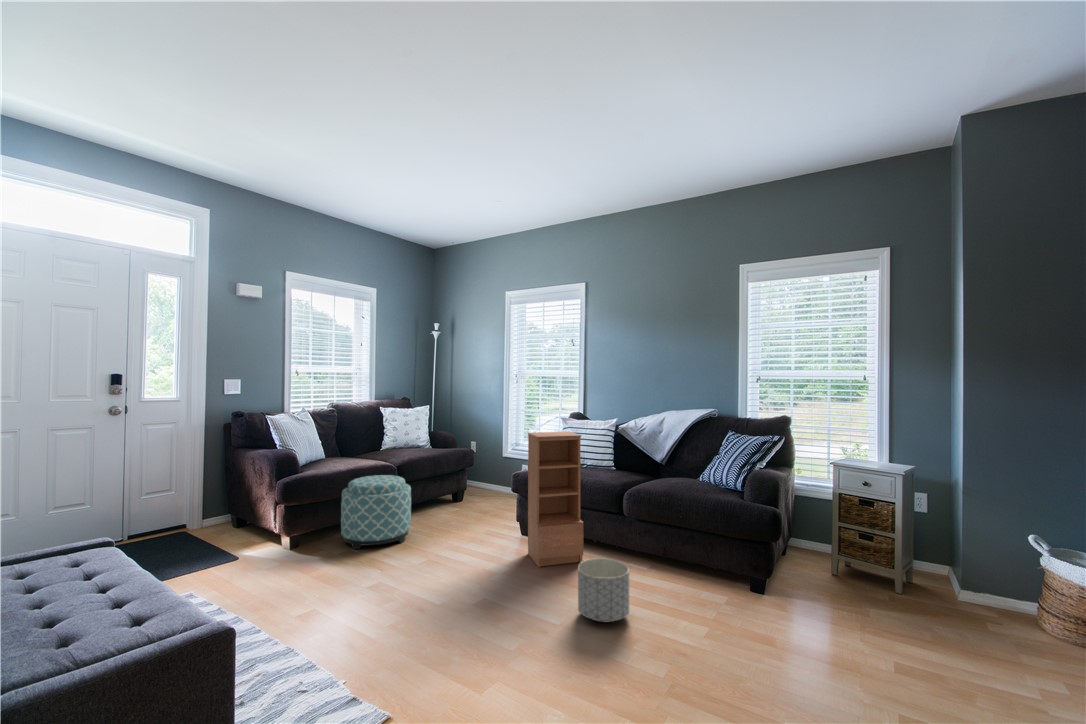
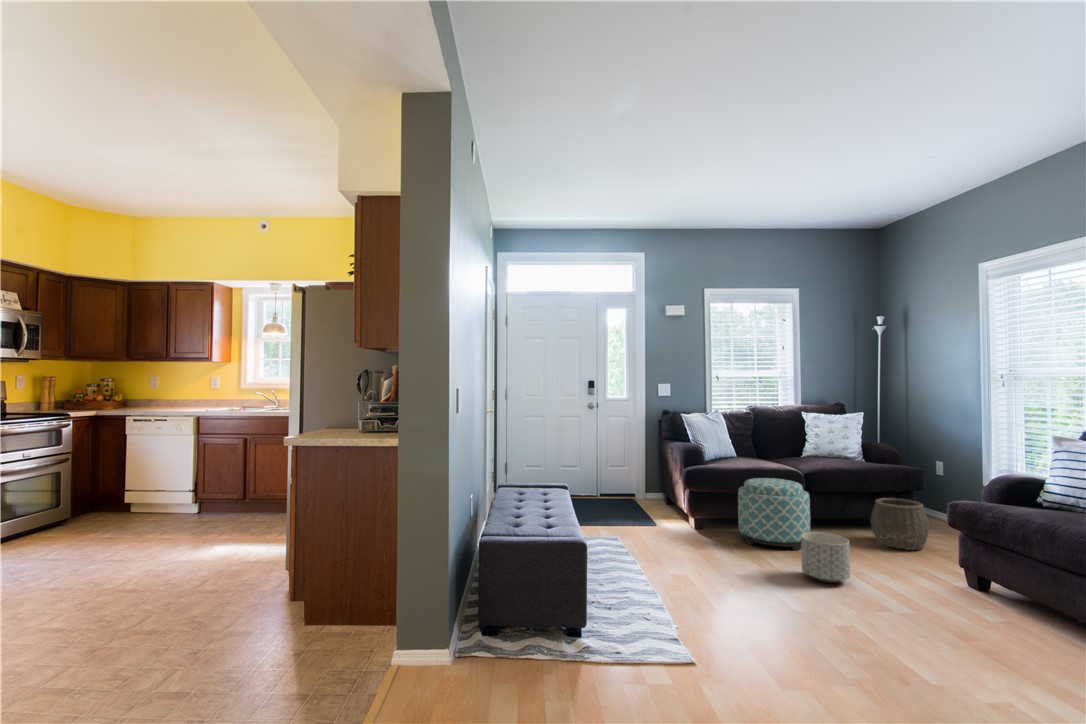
bookcase: present [528,432,583,567] -> none [938,447,1021,631]
woven basket: none [450,476,492,519] -> present [871,498,929,550]
planter: present [578,558,629,623] -> present [801,532,850,583]

